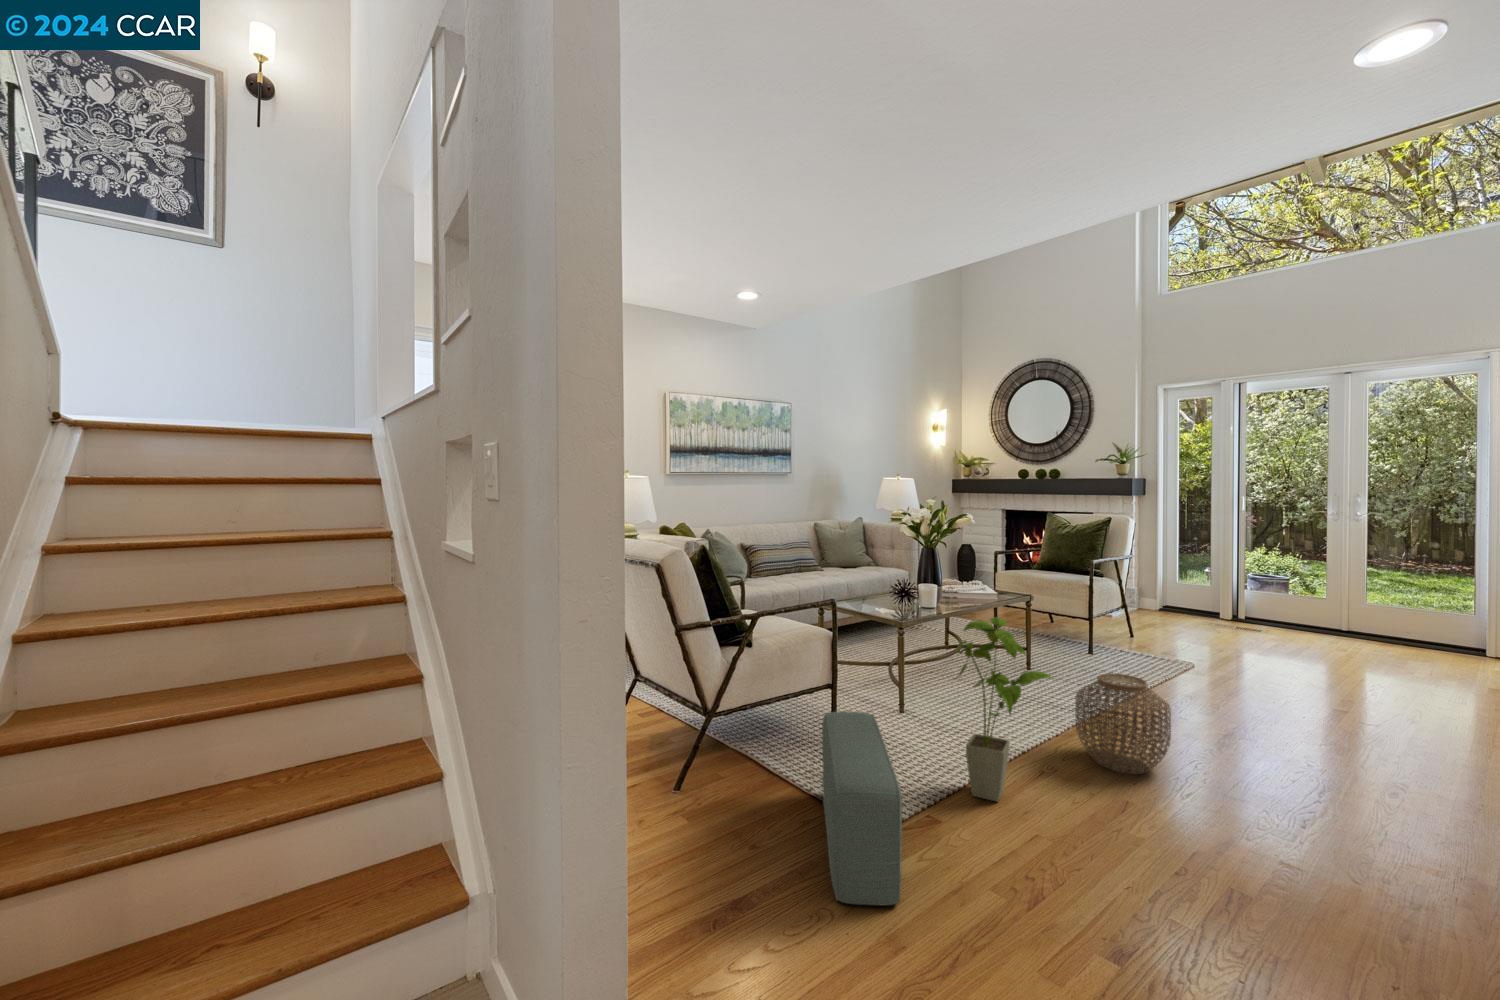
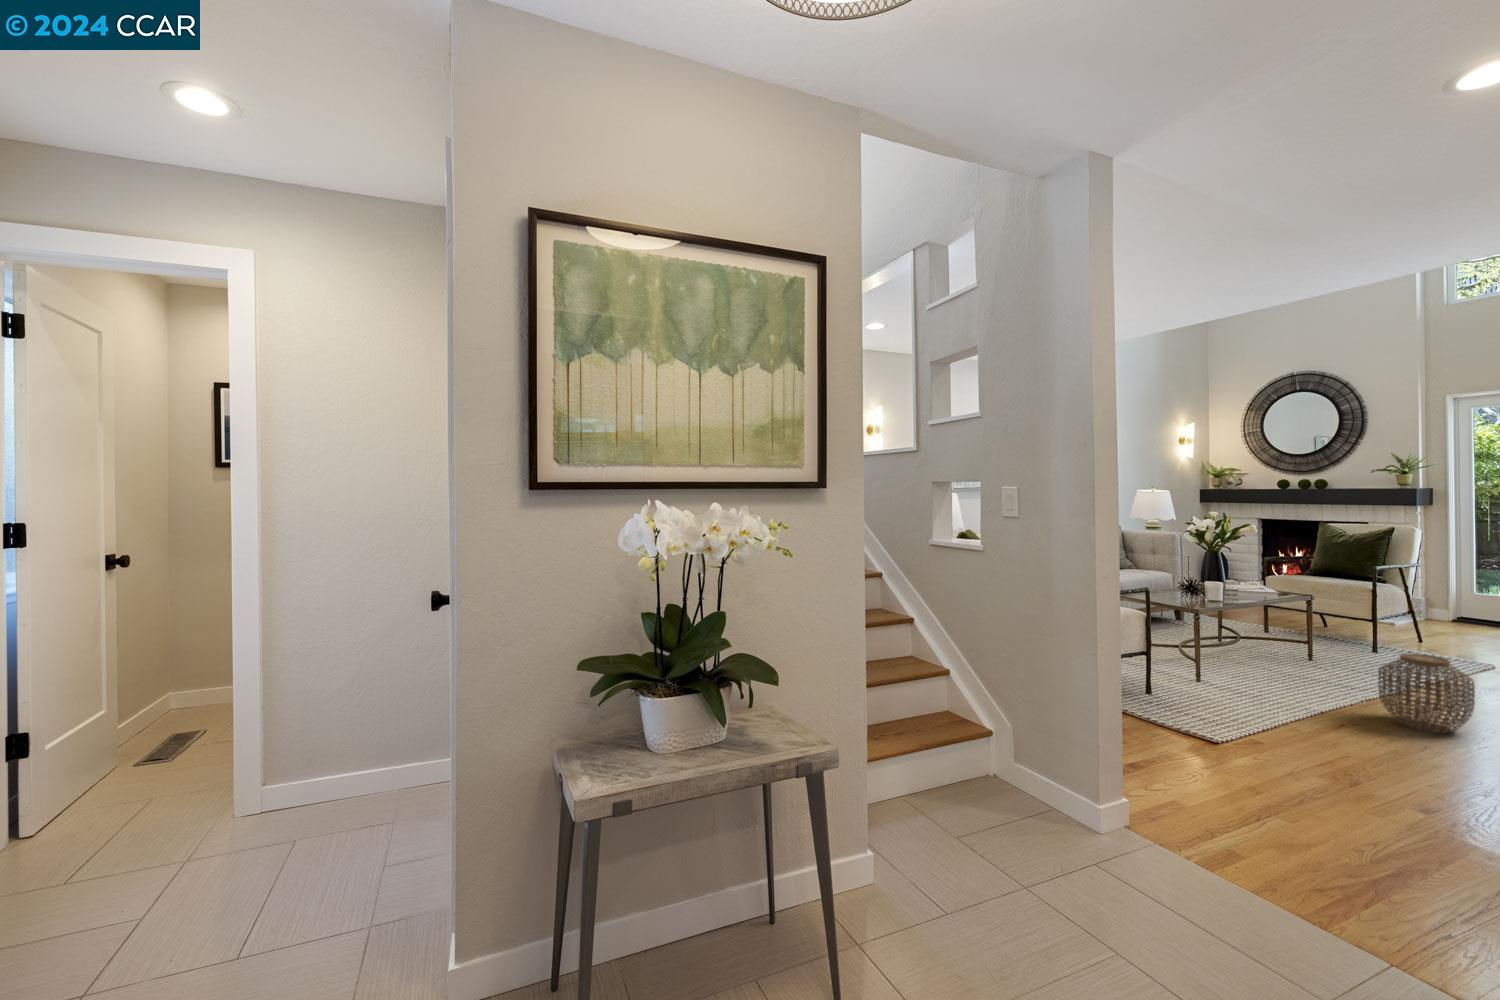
house plant: present [956,617,1054,802] -> none [1273,601,1370,739]
pouf: present [822,711,902,906] -> none [1166,665,1261,779]

